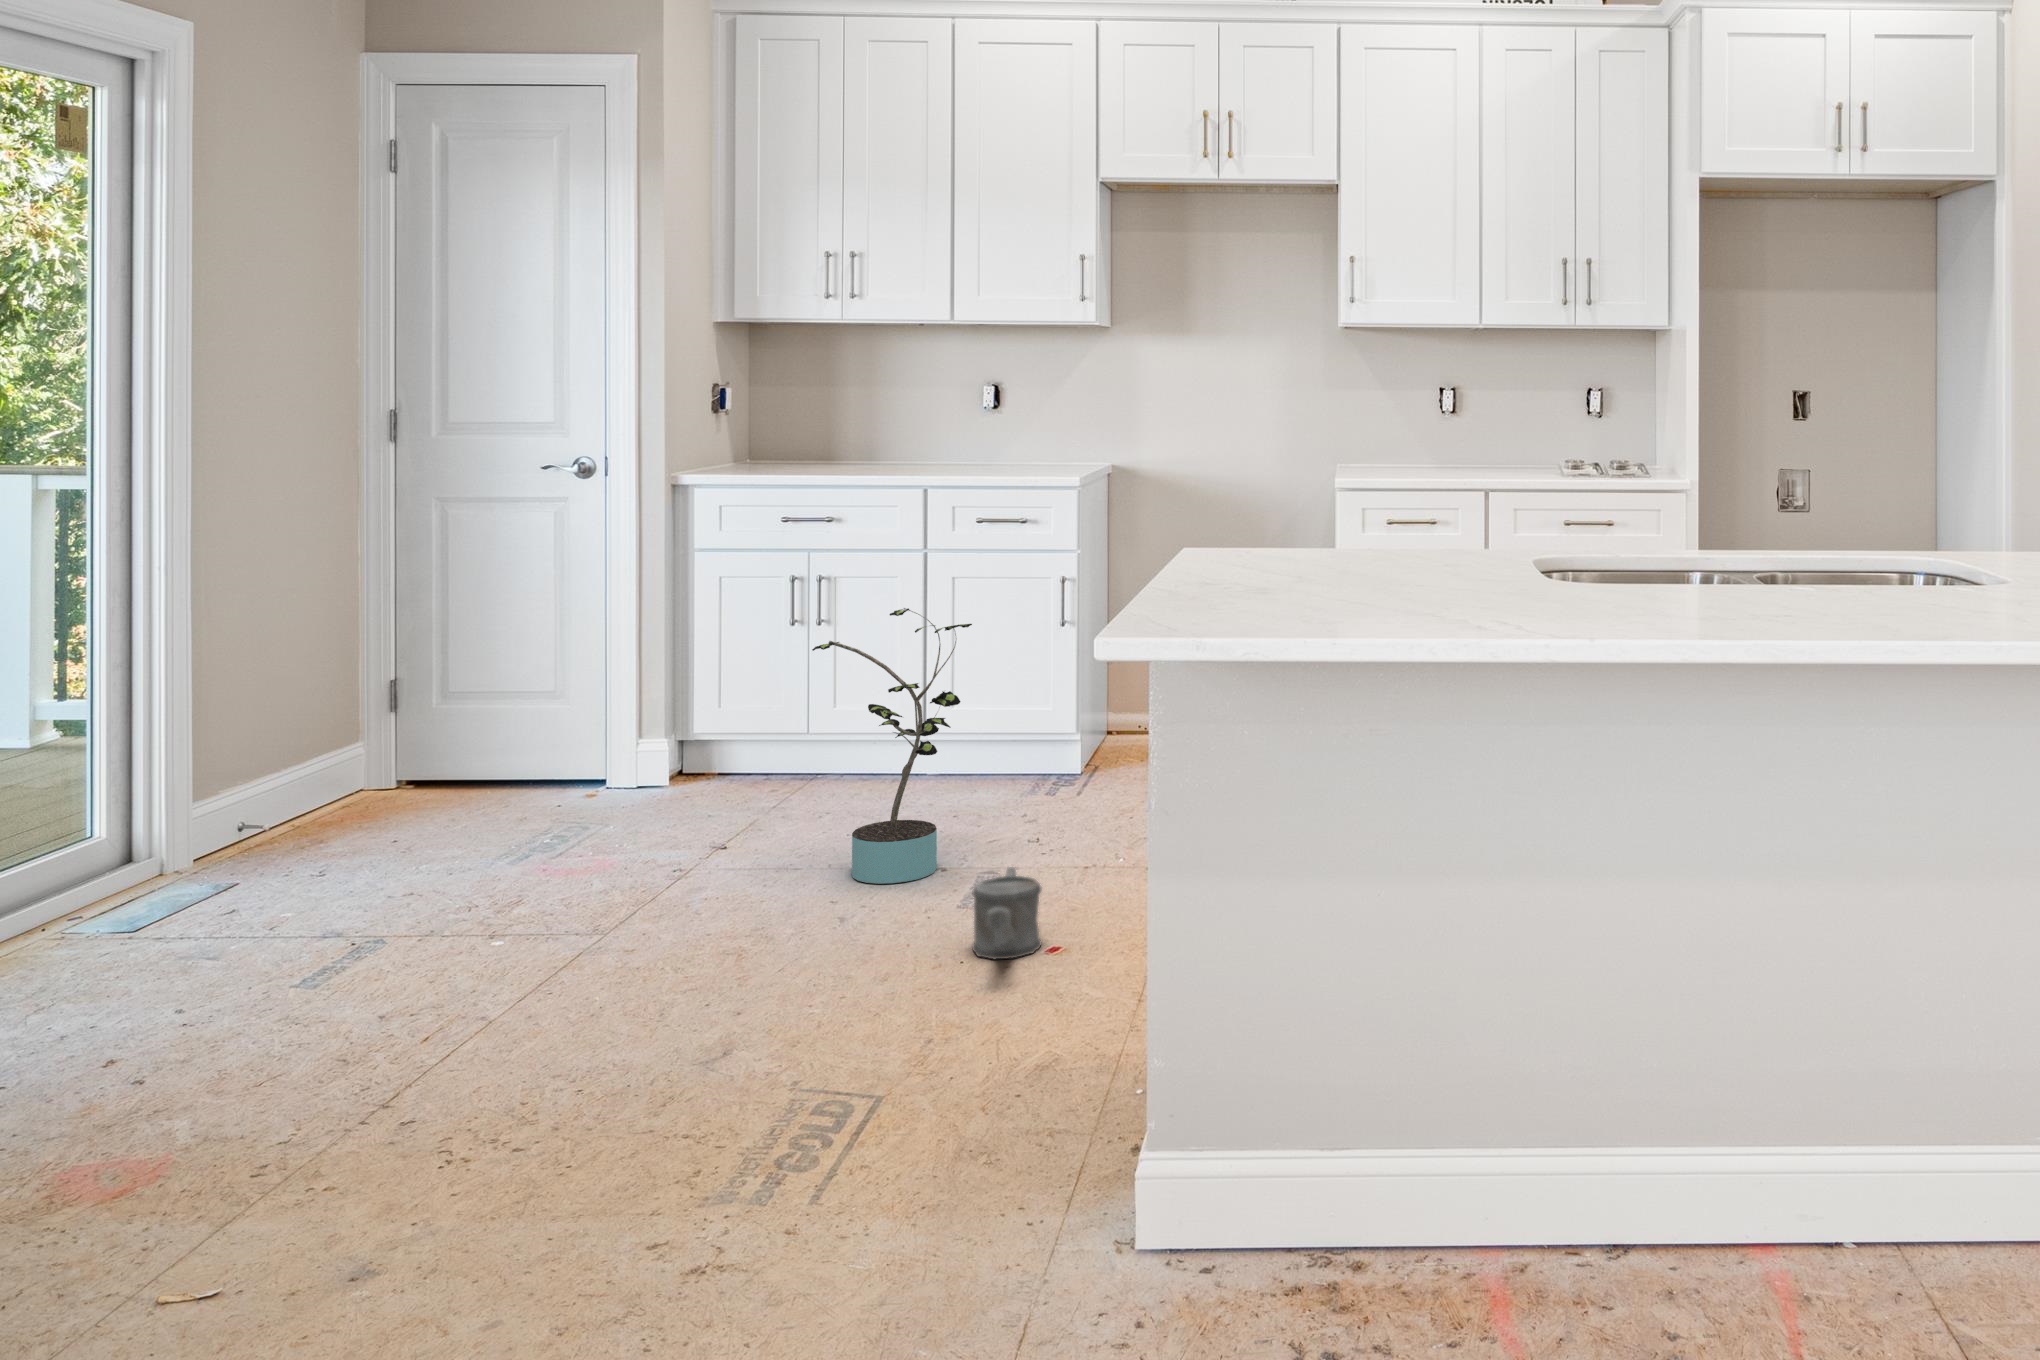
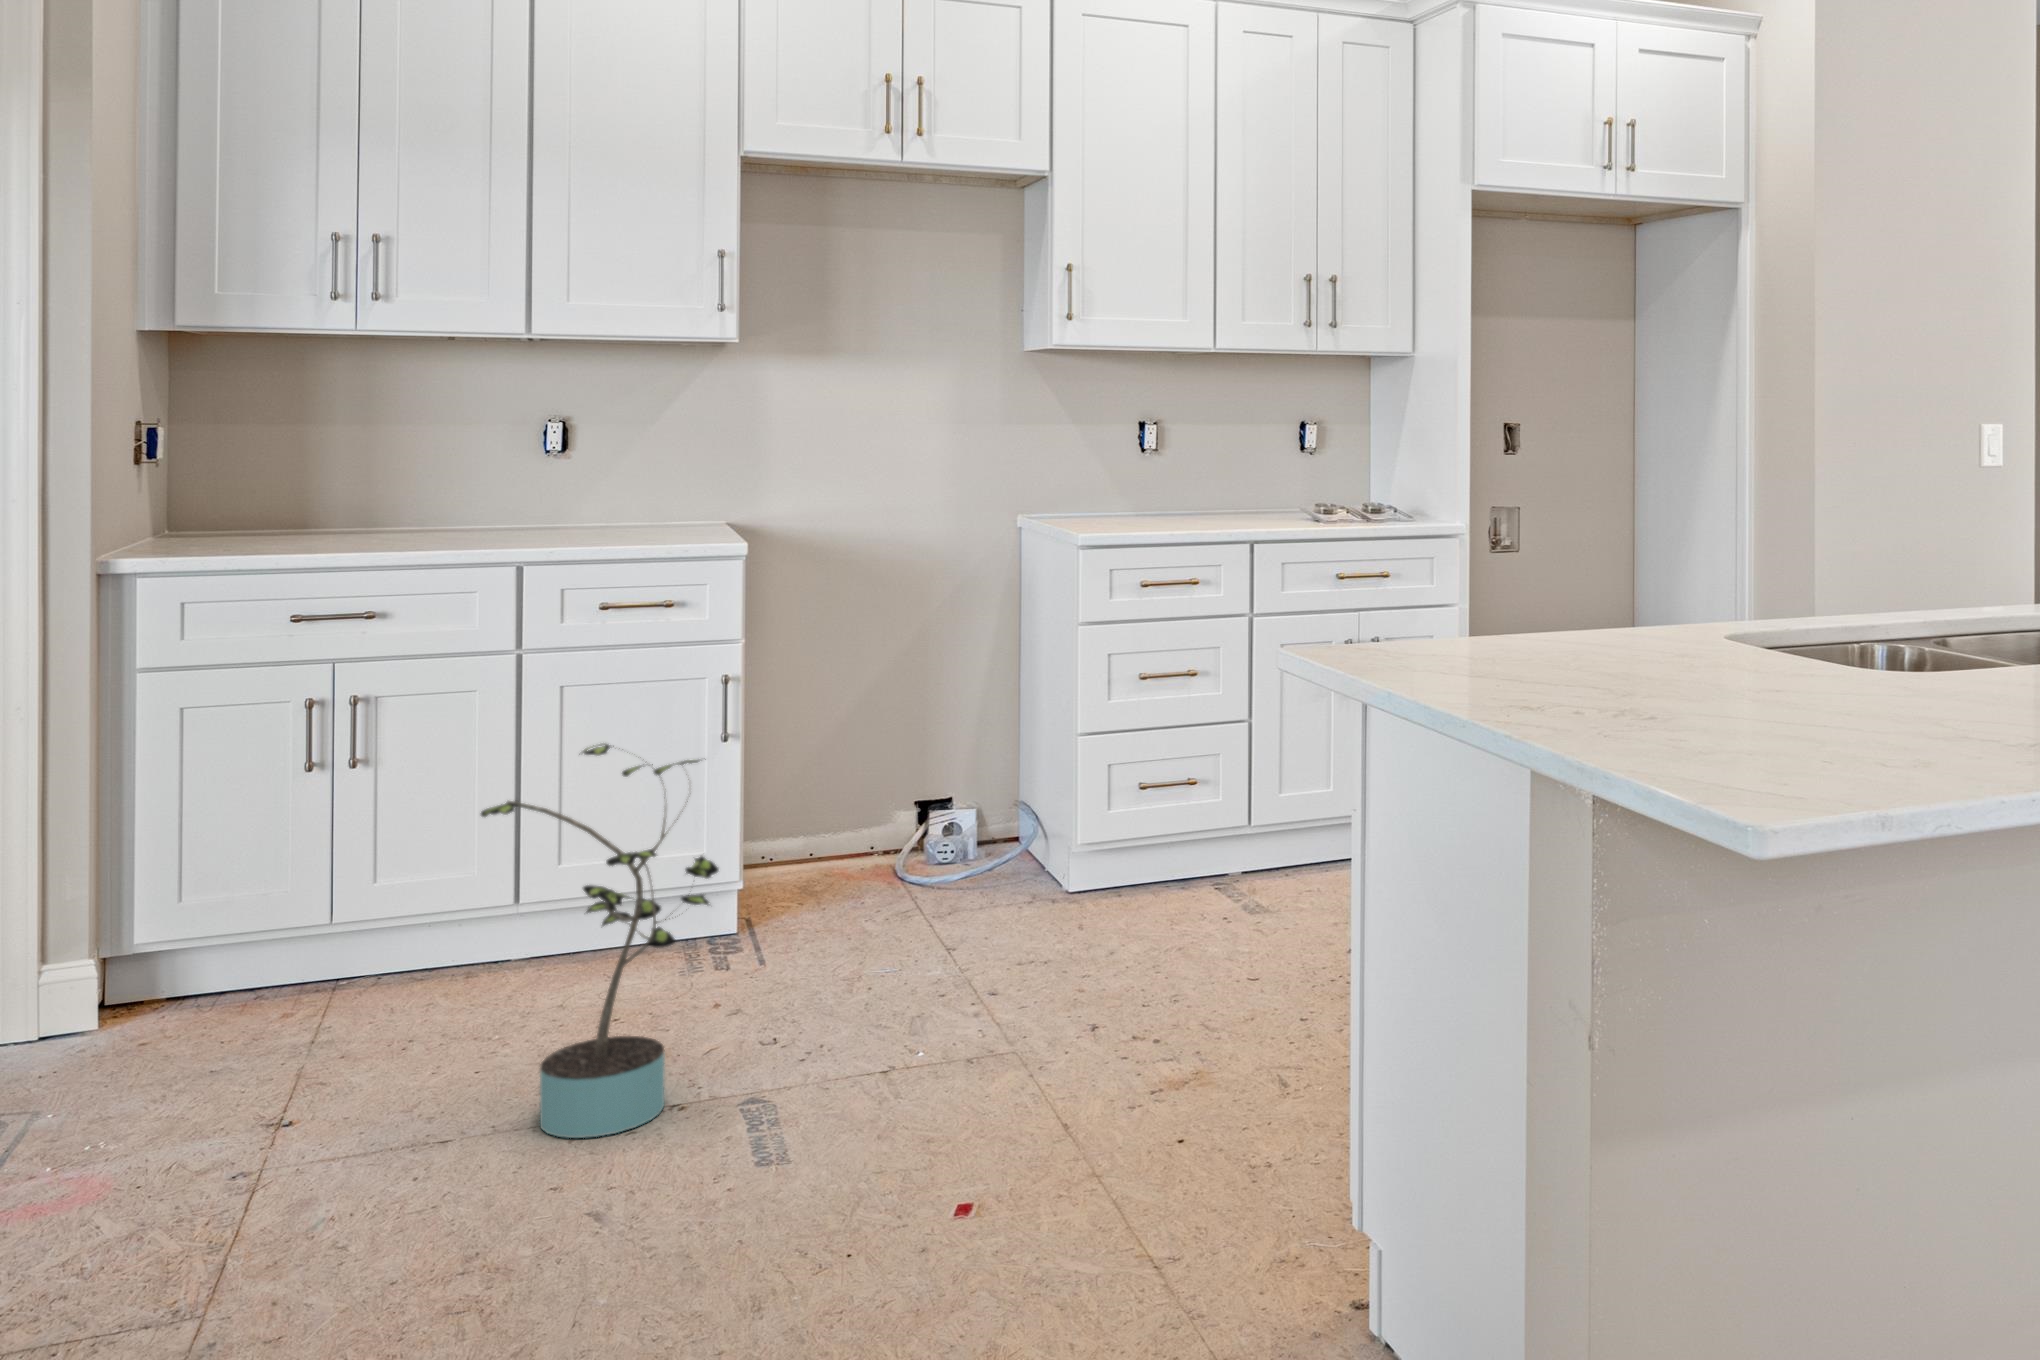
watering can: present [972,867,1041,959] -> none [835,1091,942,1227]

